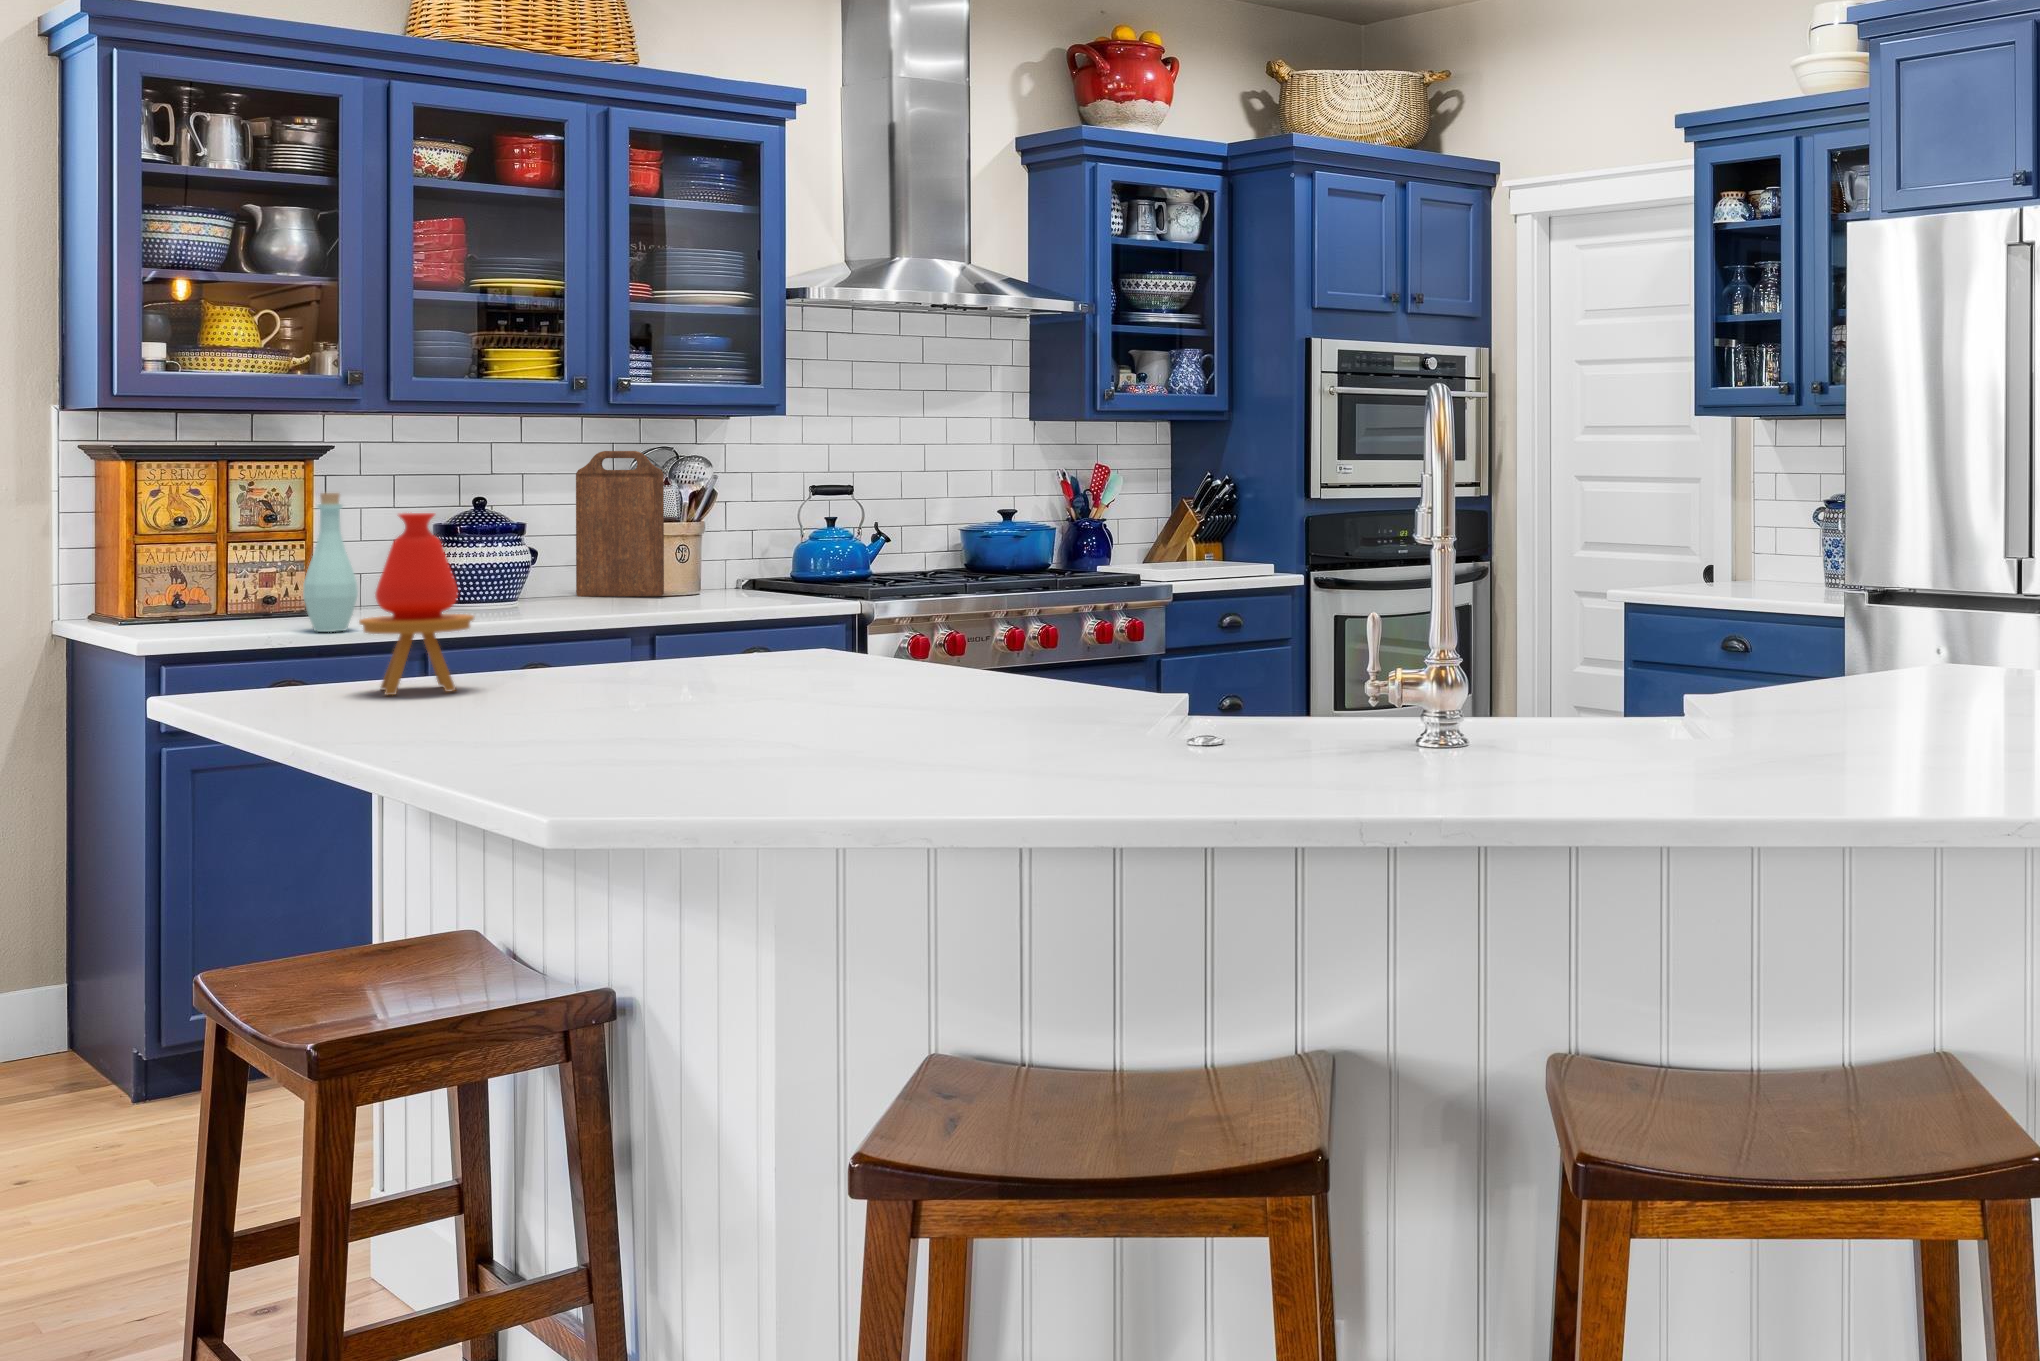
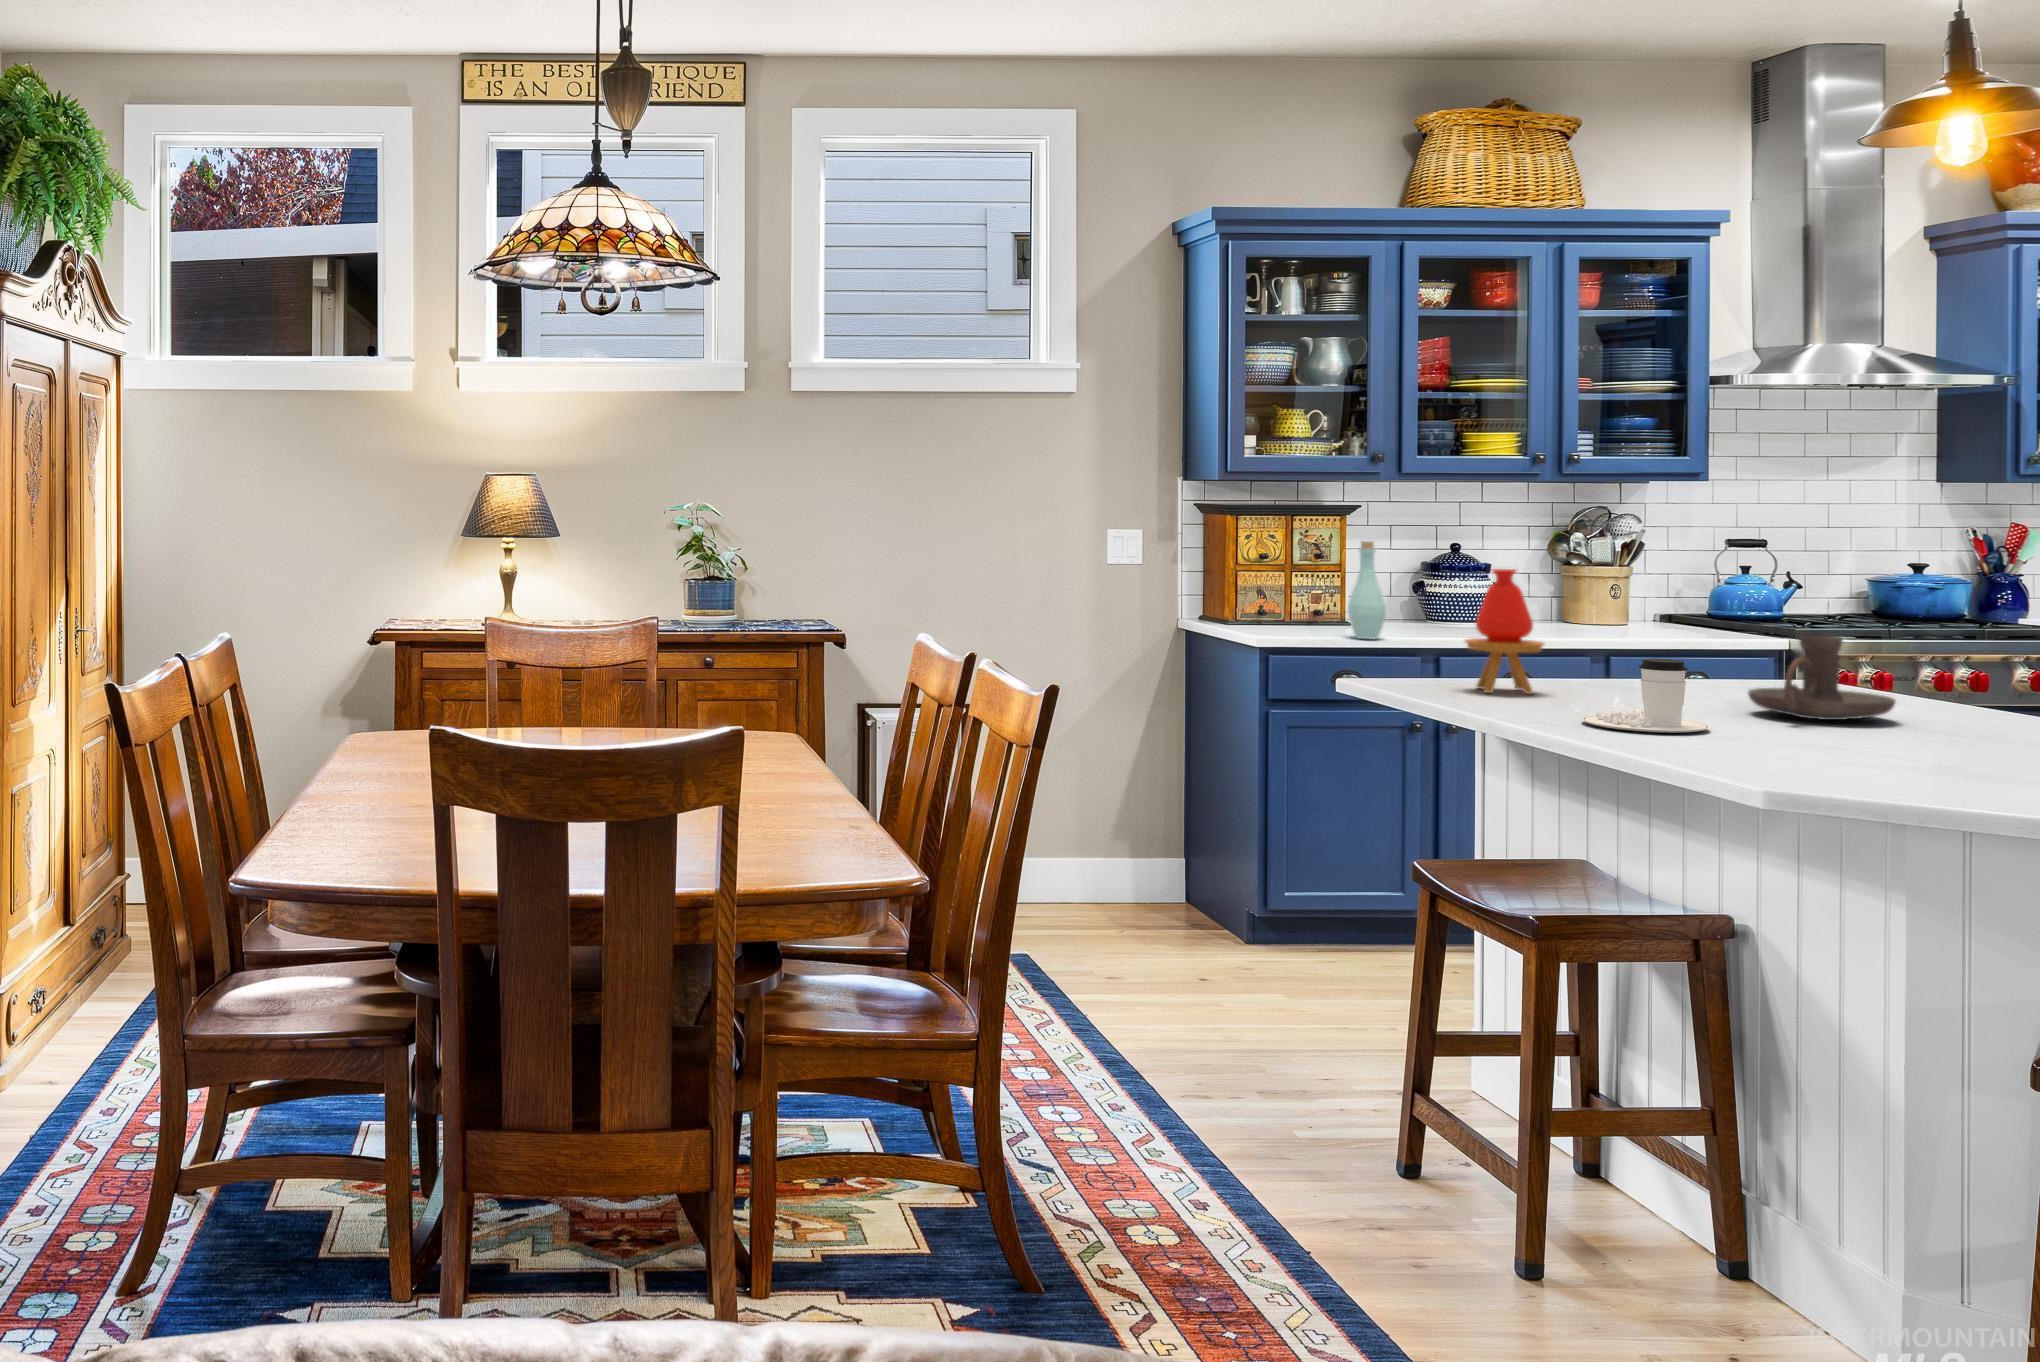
cutting board: present [576,451,664,597] -> none [1527,510,1602,626]
candle holder: none [724,583,890,692] -> present [1748,635,1895,720]
coffee cup: none [479,626,651,732] -> present [1581,659,1710,733]

